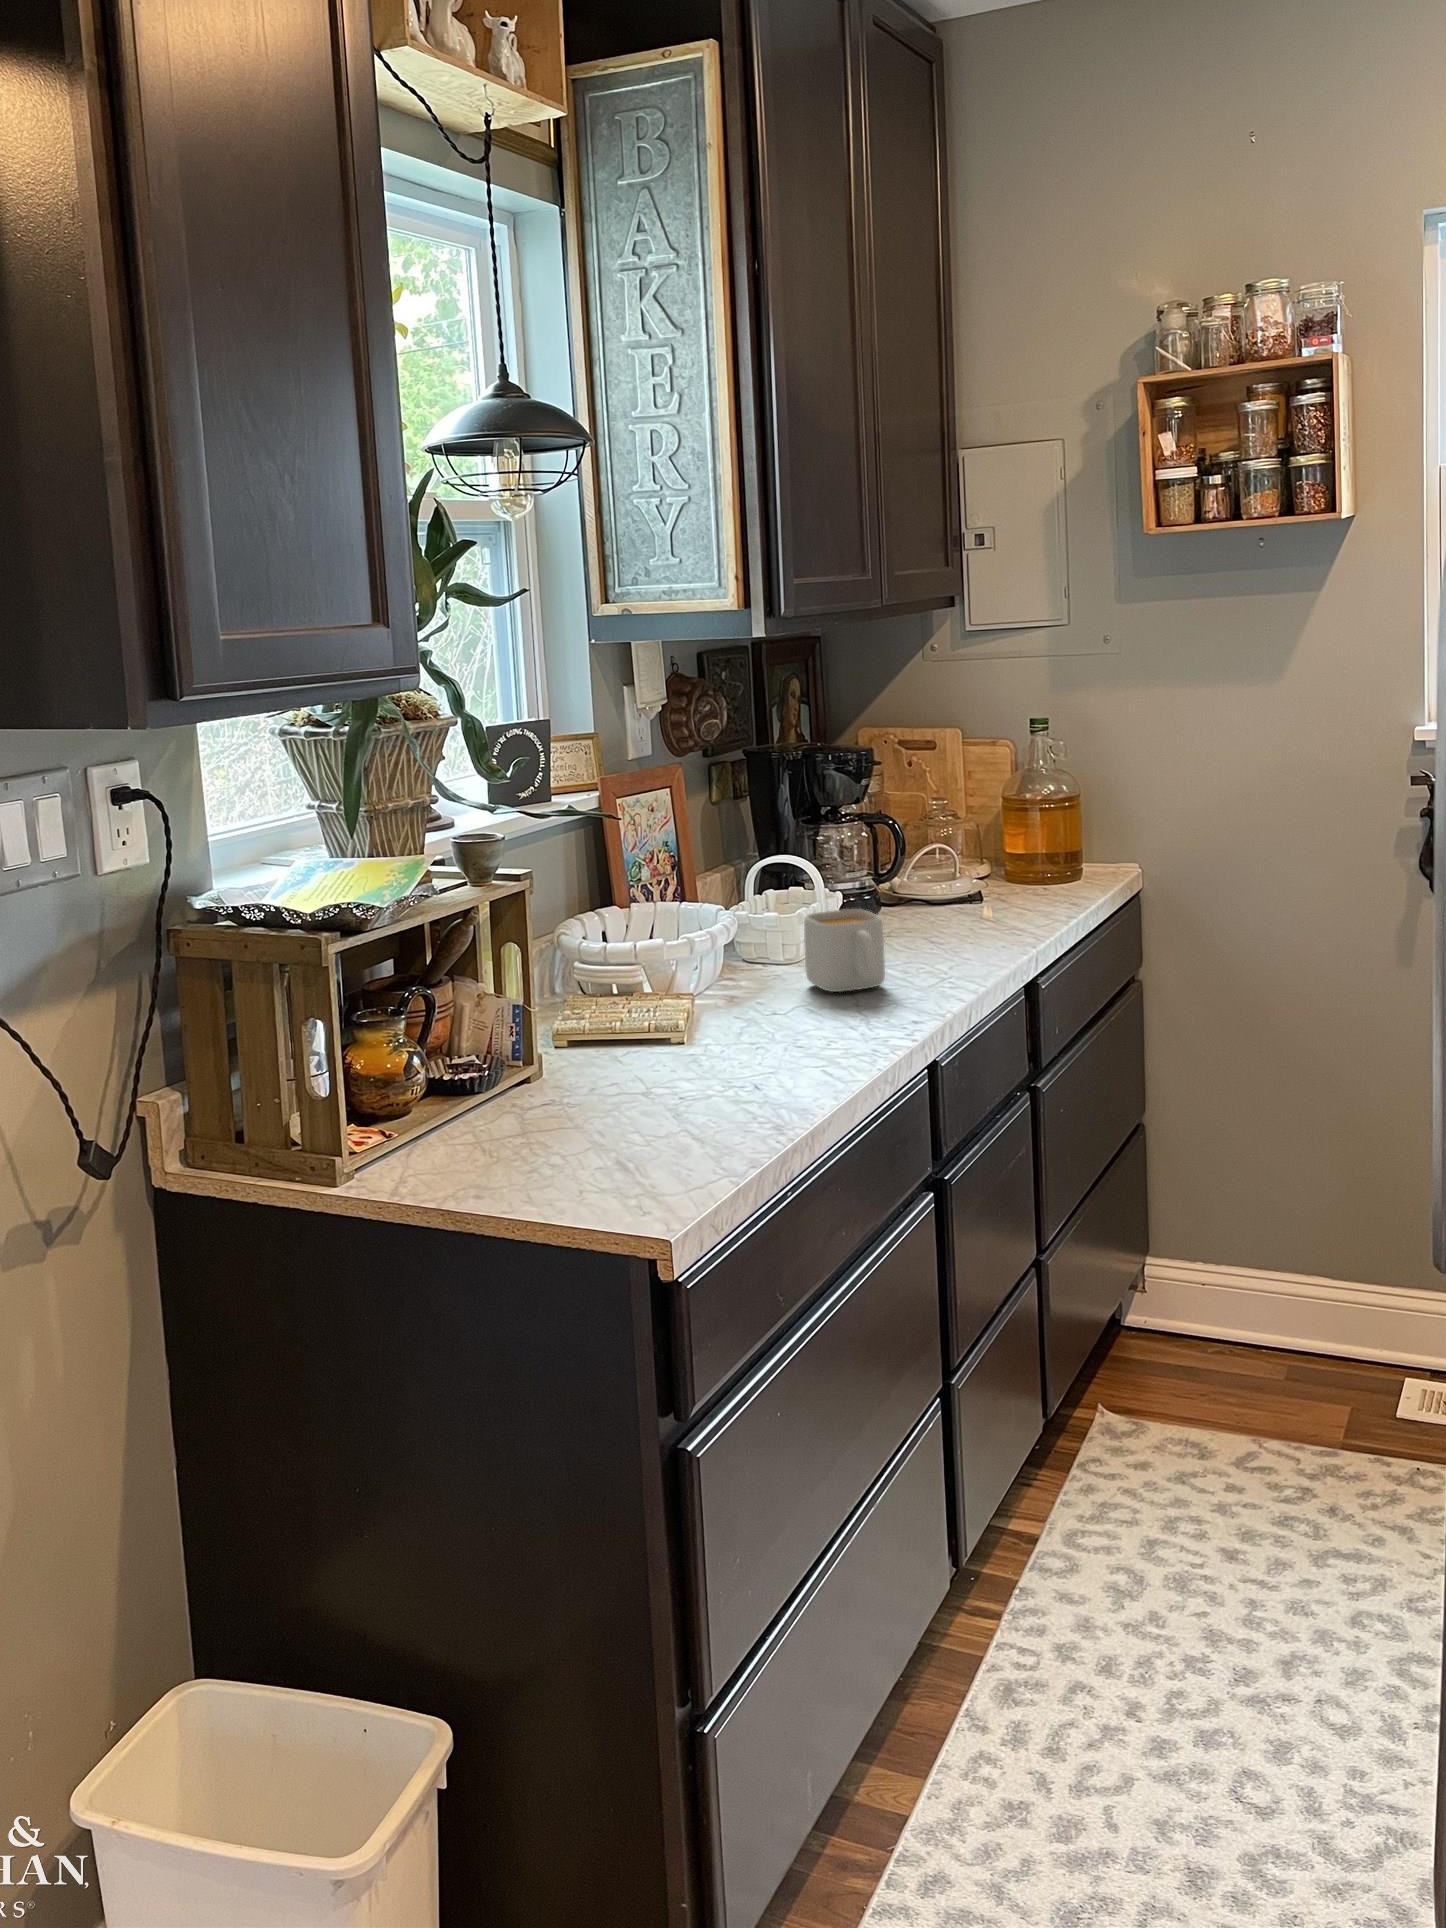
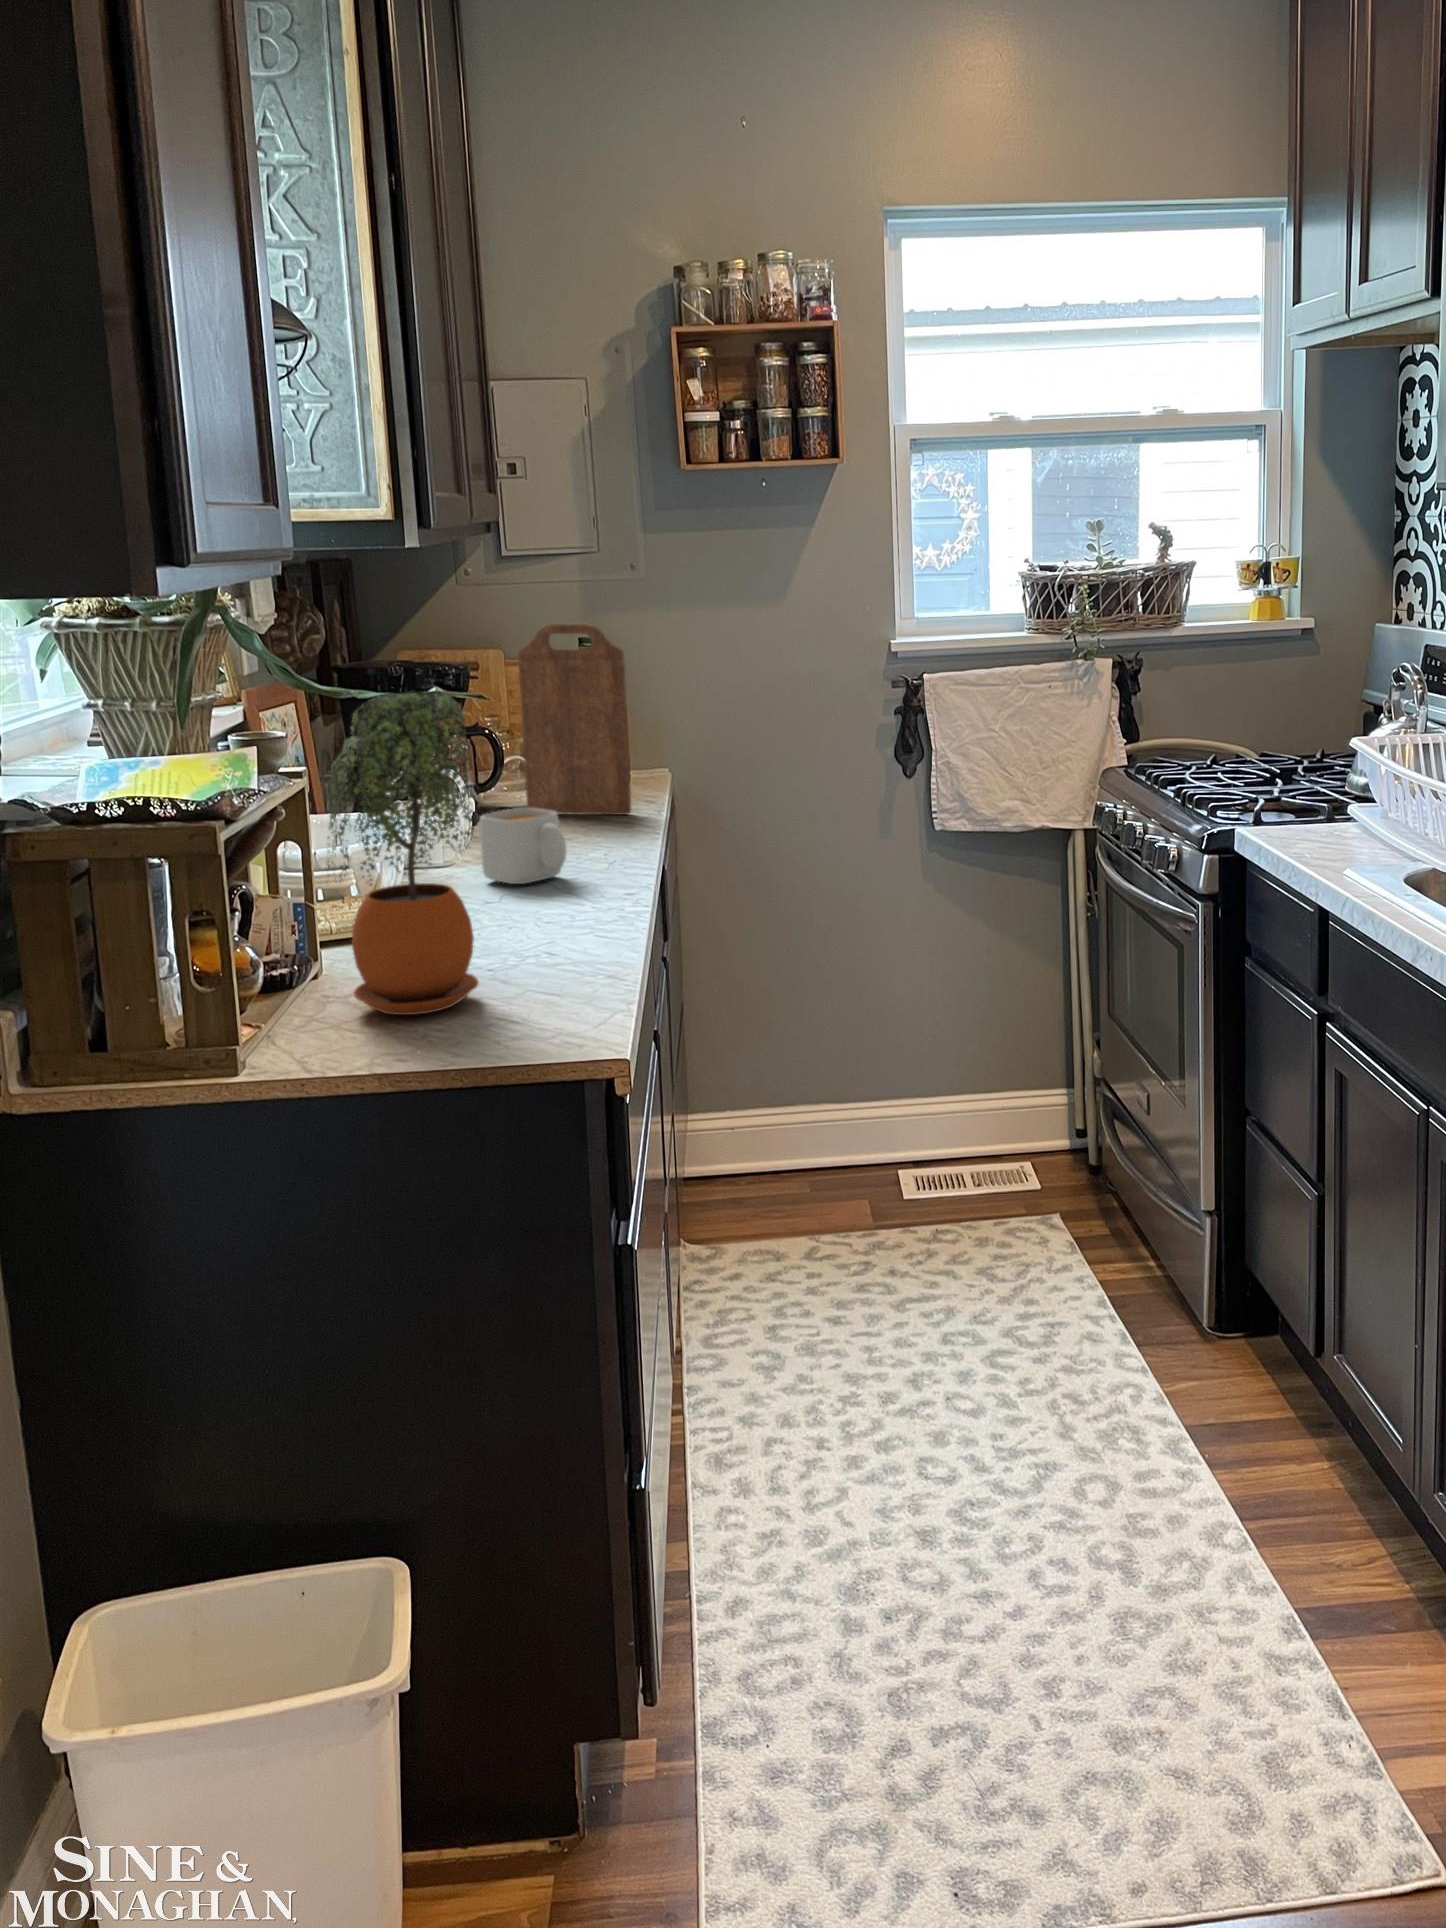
cutting board: none [936,706,1045,917] -> present [518,624,631,815]
potted plant: none [493,798,655,1134] -> present [327,691,479,1015]

